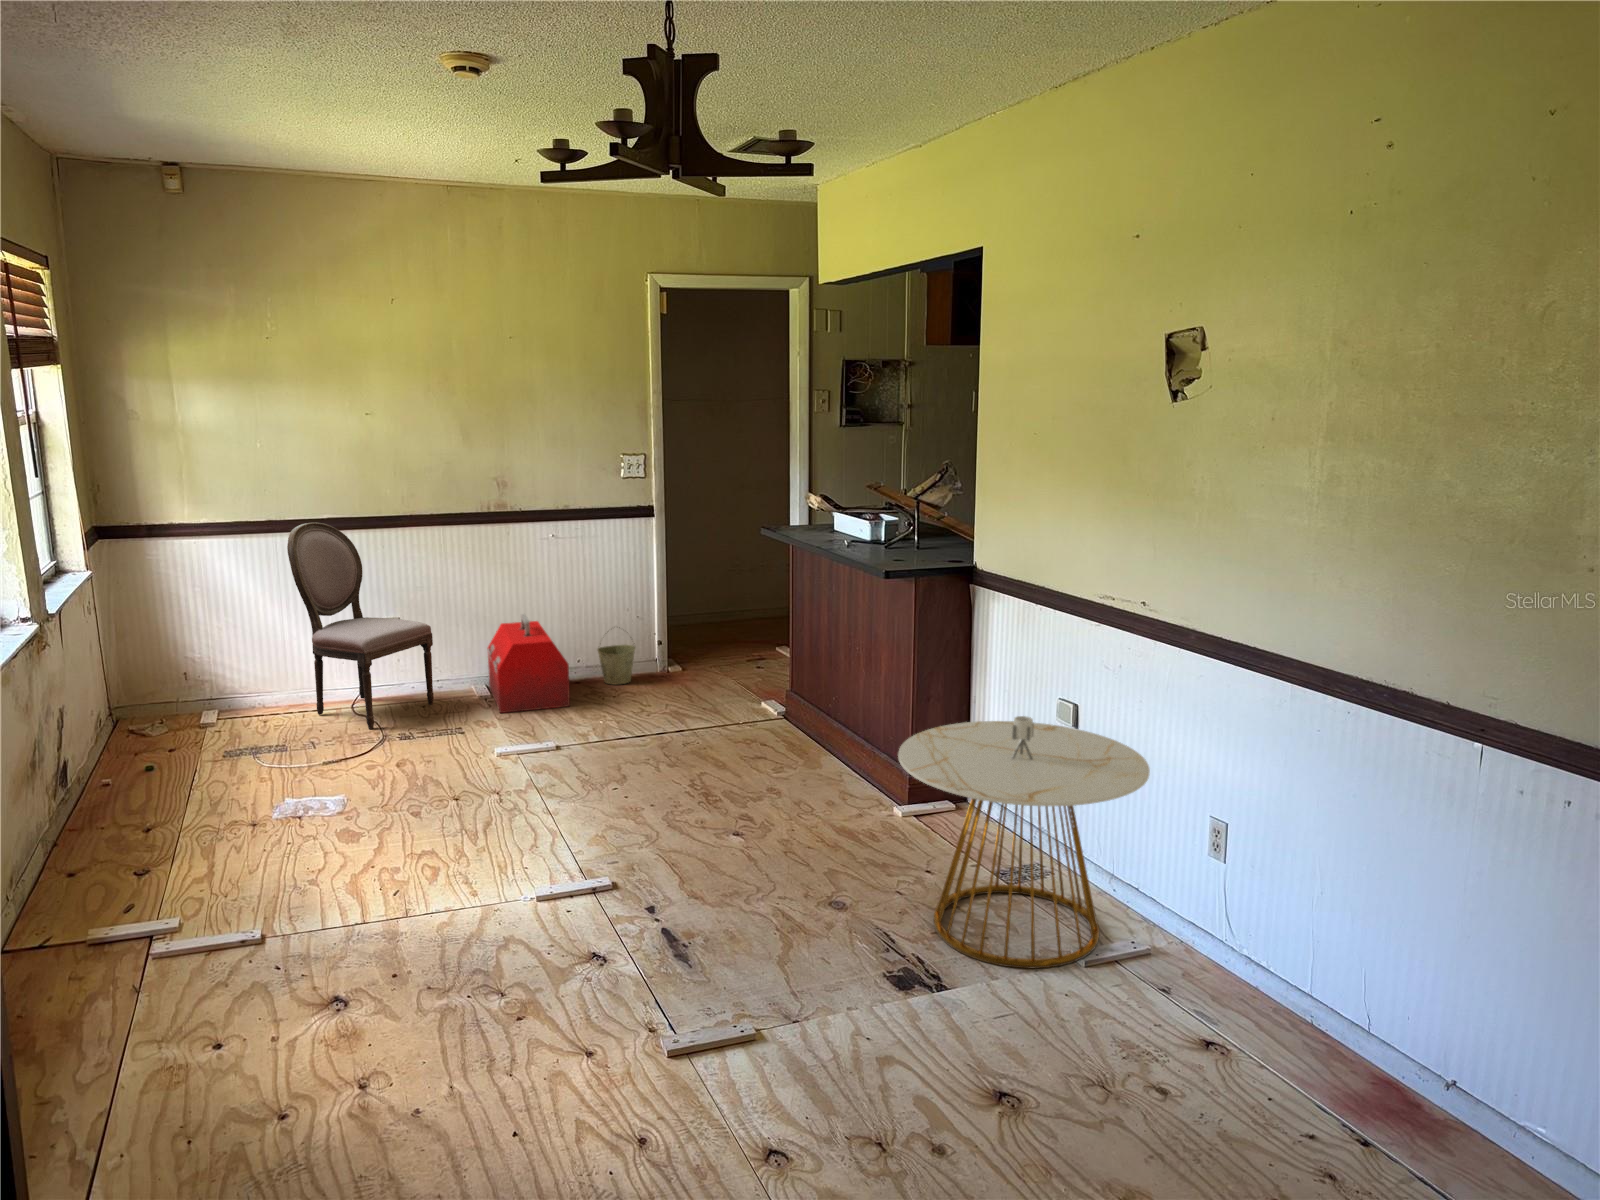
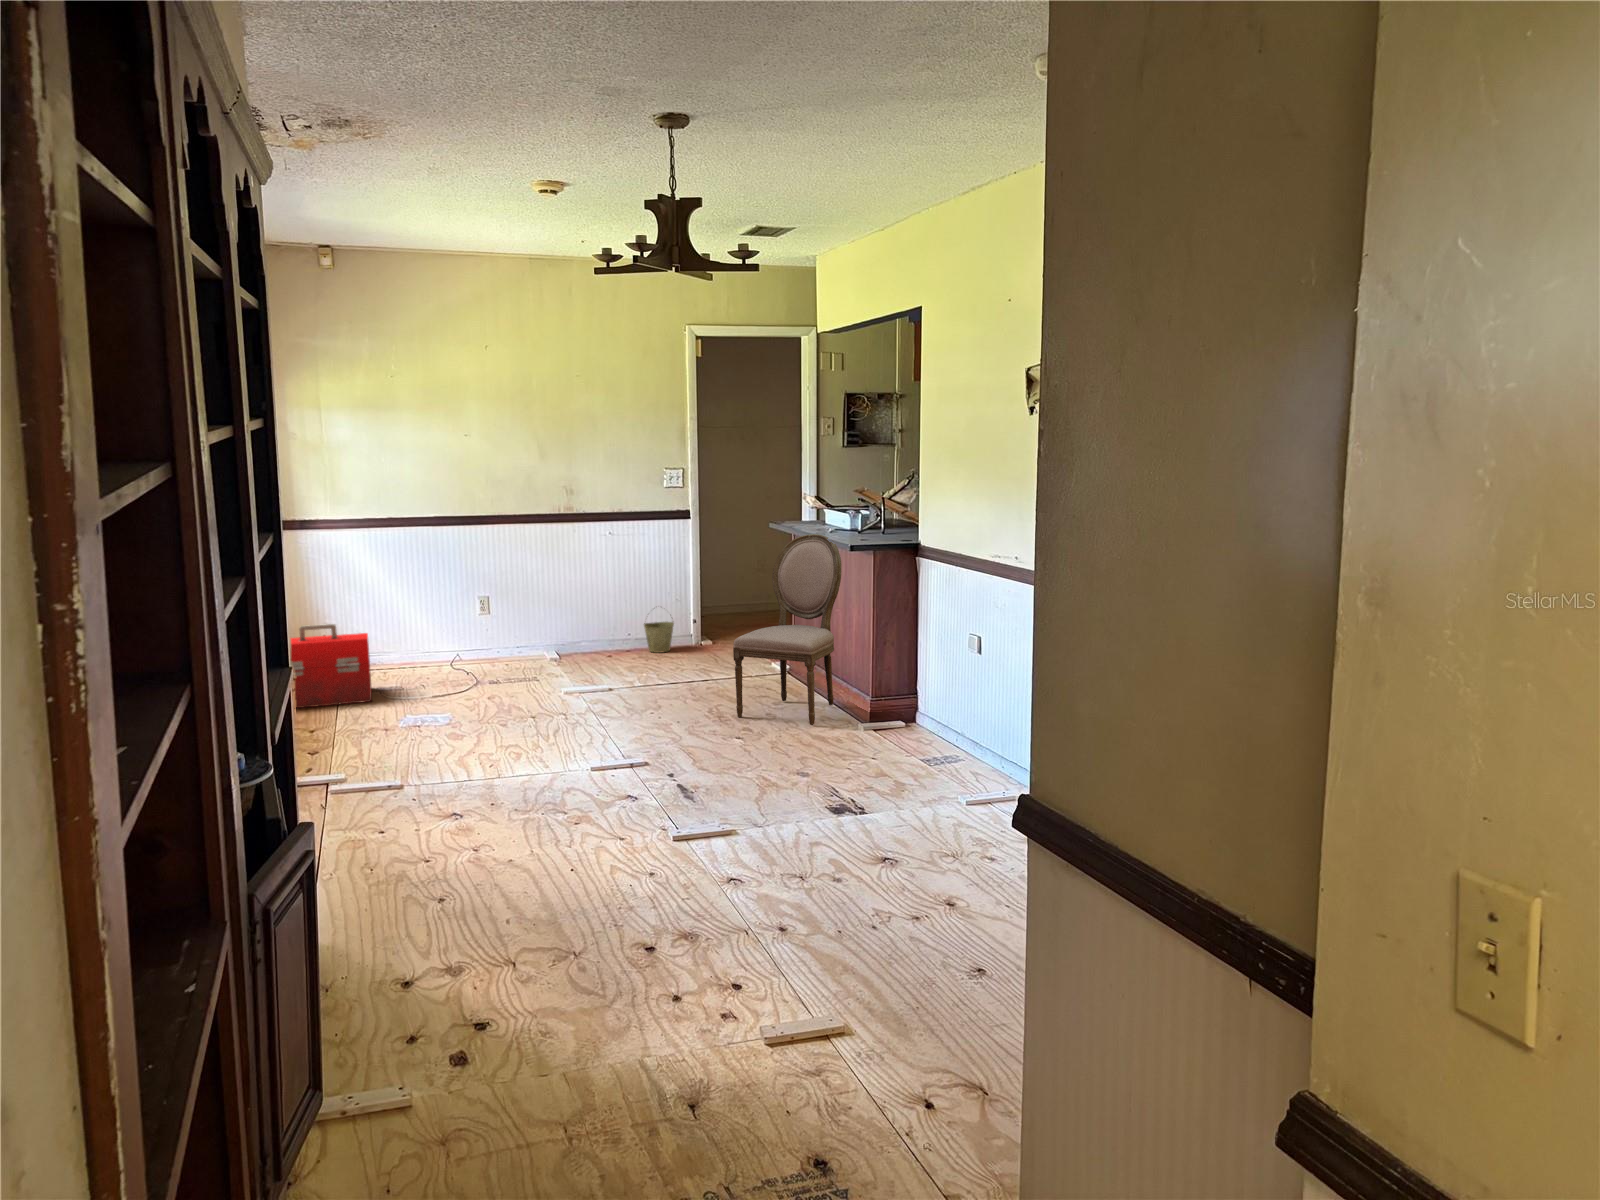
dining chair: present [287,522,434,729] -> present [733,534,841,725]
toolbox: present [487,614,570,713] -> present [291,624,372,708]
side table: present [898,716,1150,968] -> none [841,634,1014,806]

